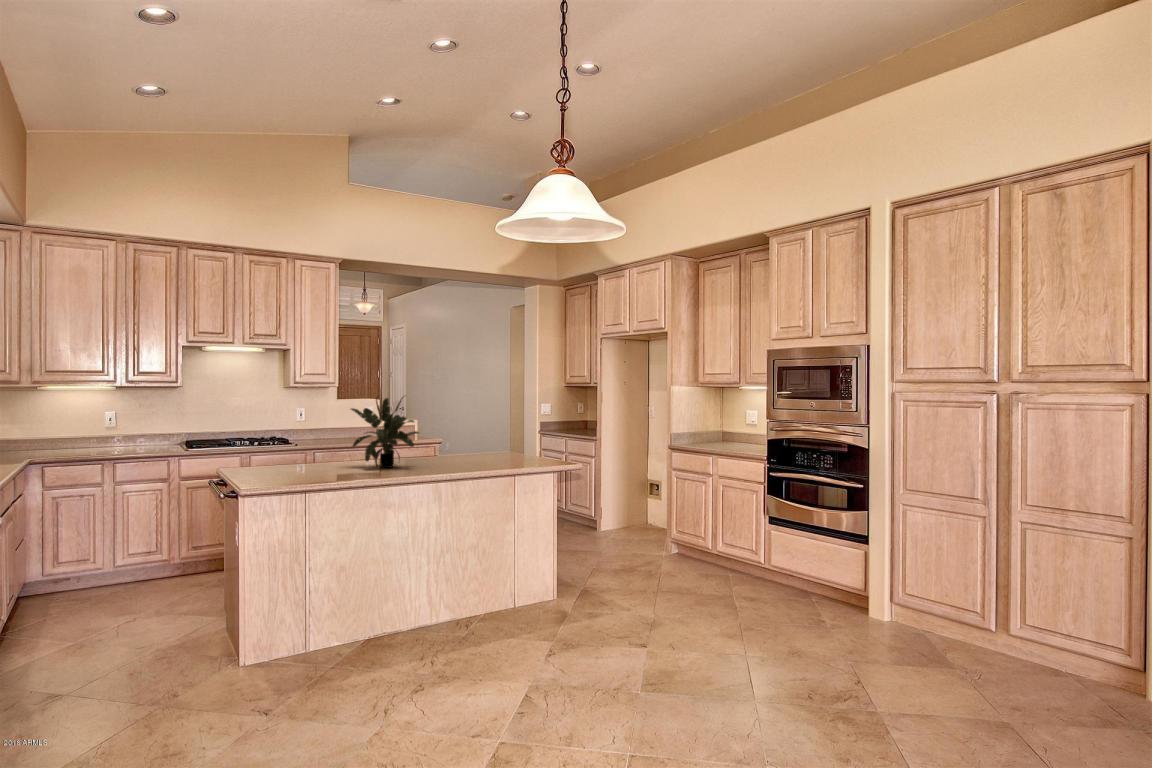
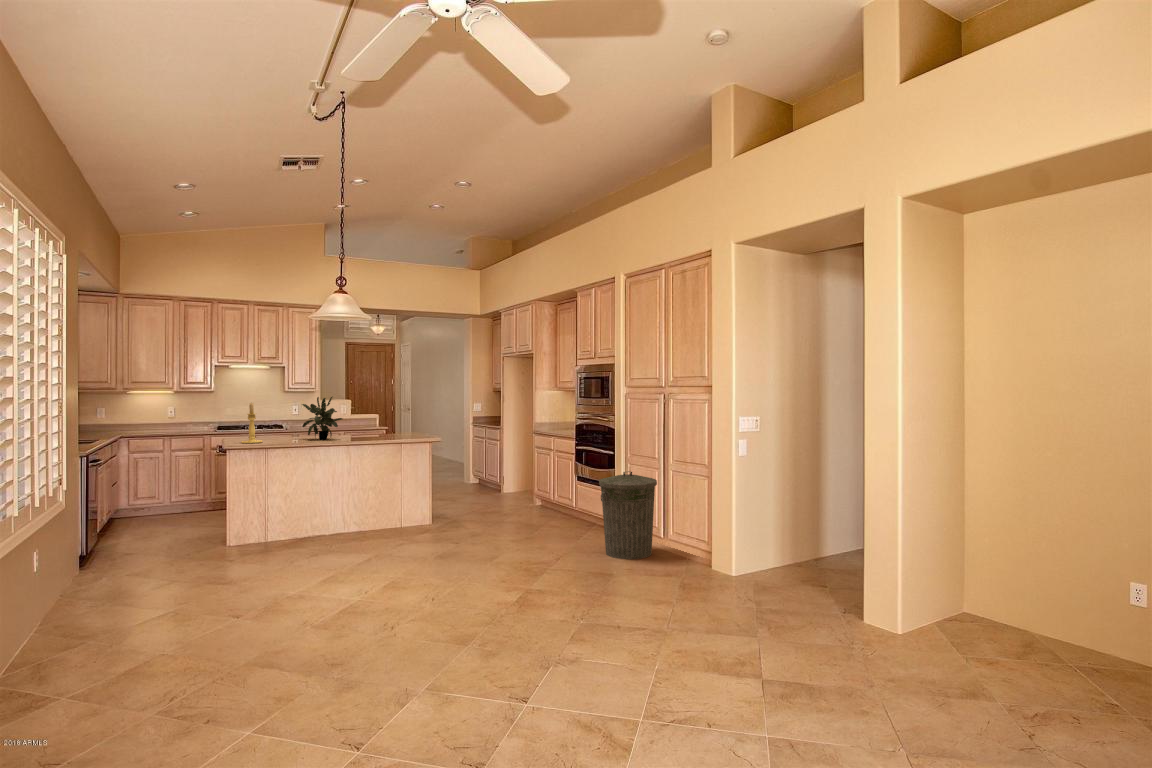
candle holder: none [256,406,293,479] -> present [242,403,262,443]
trash can: none [899,524,1012,681] -> present [599,471,657,559]

